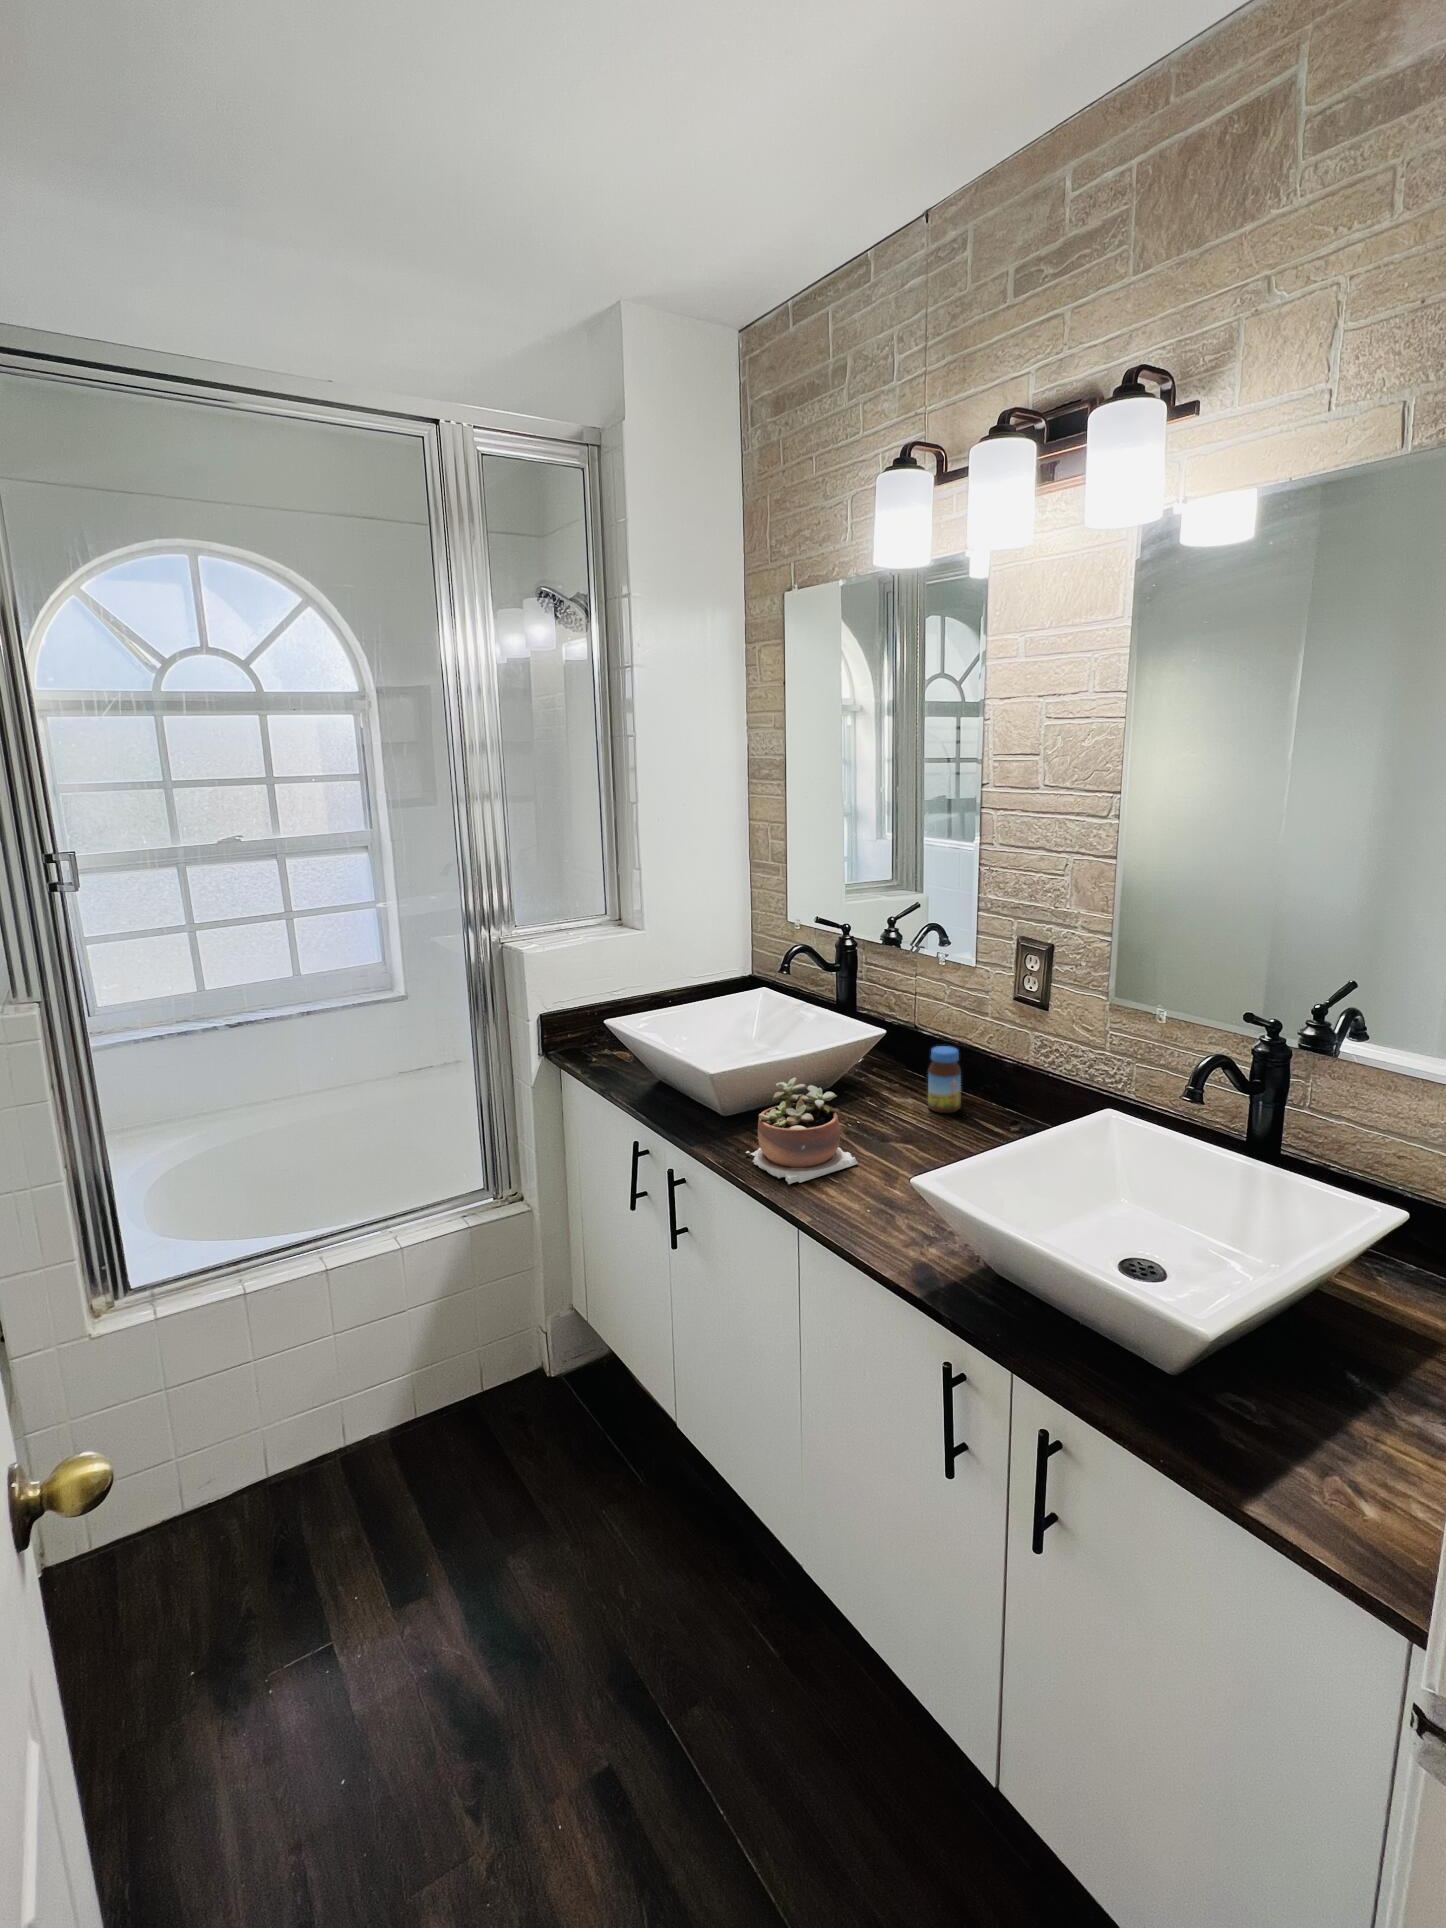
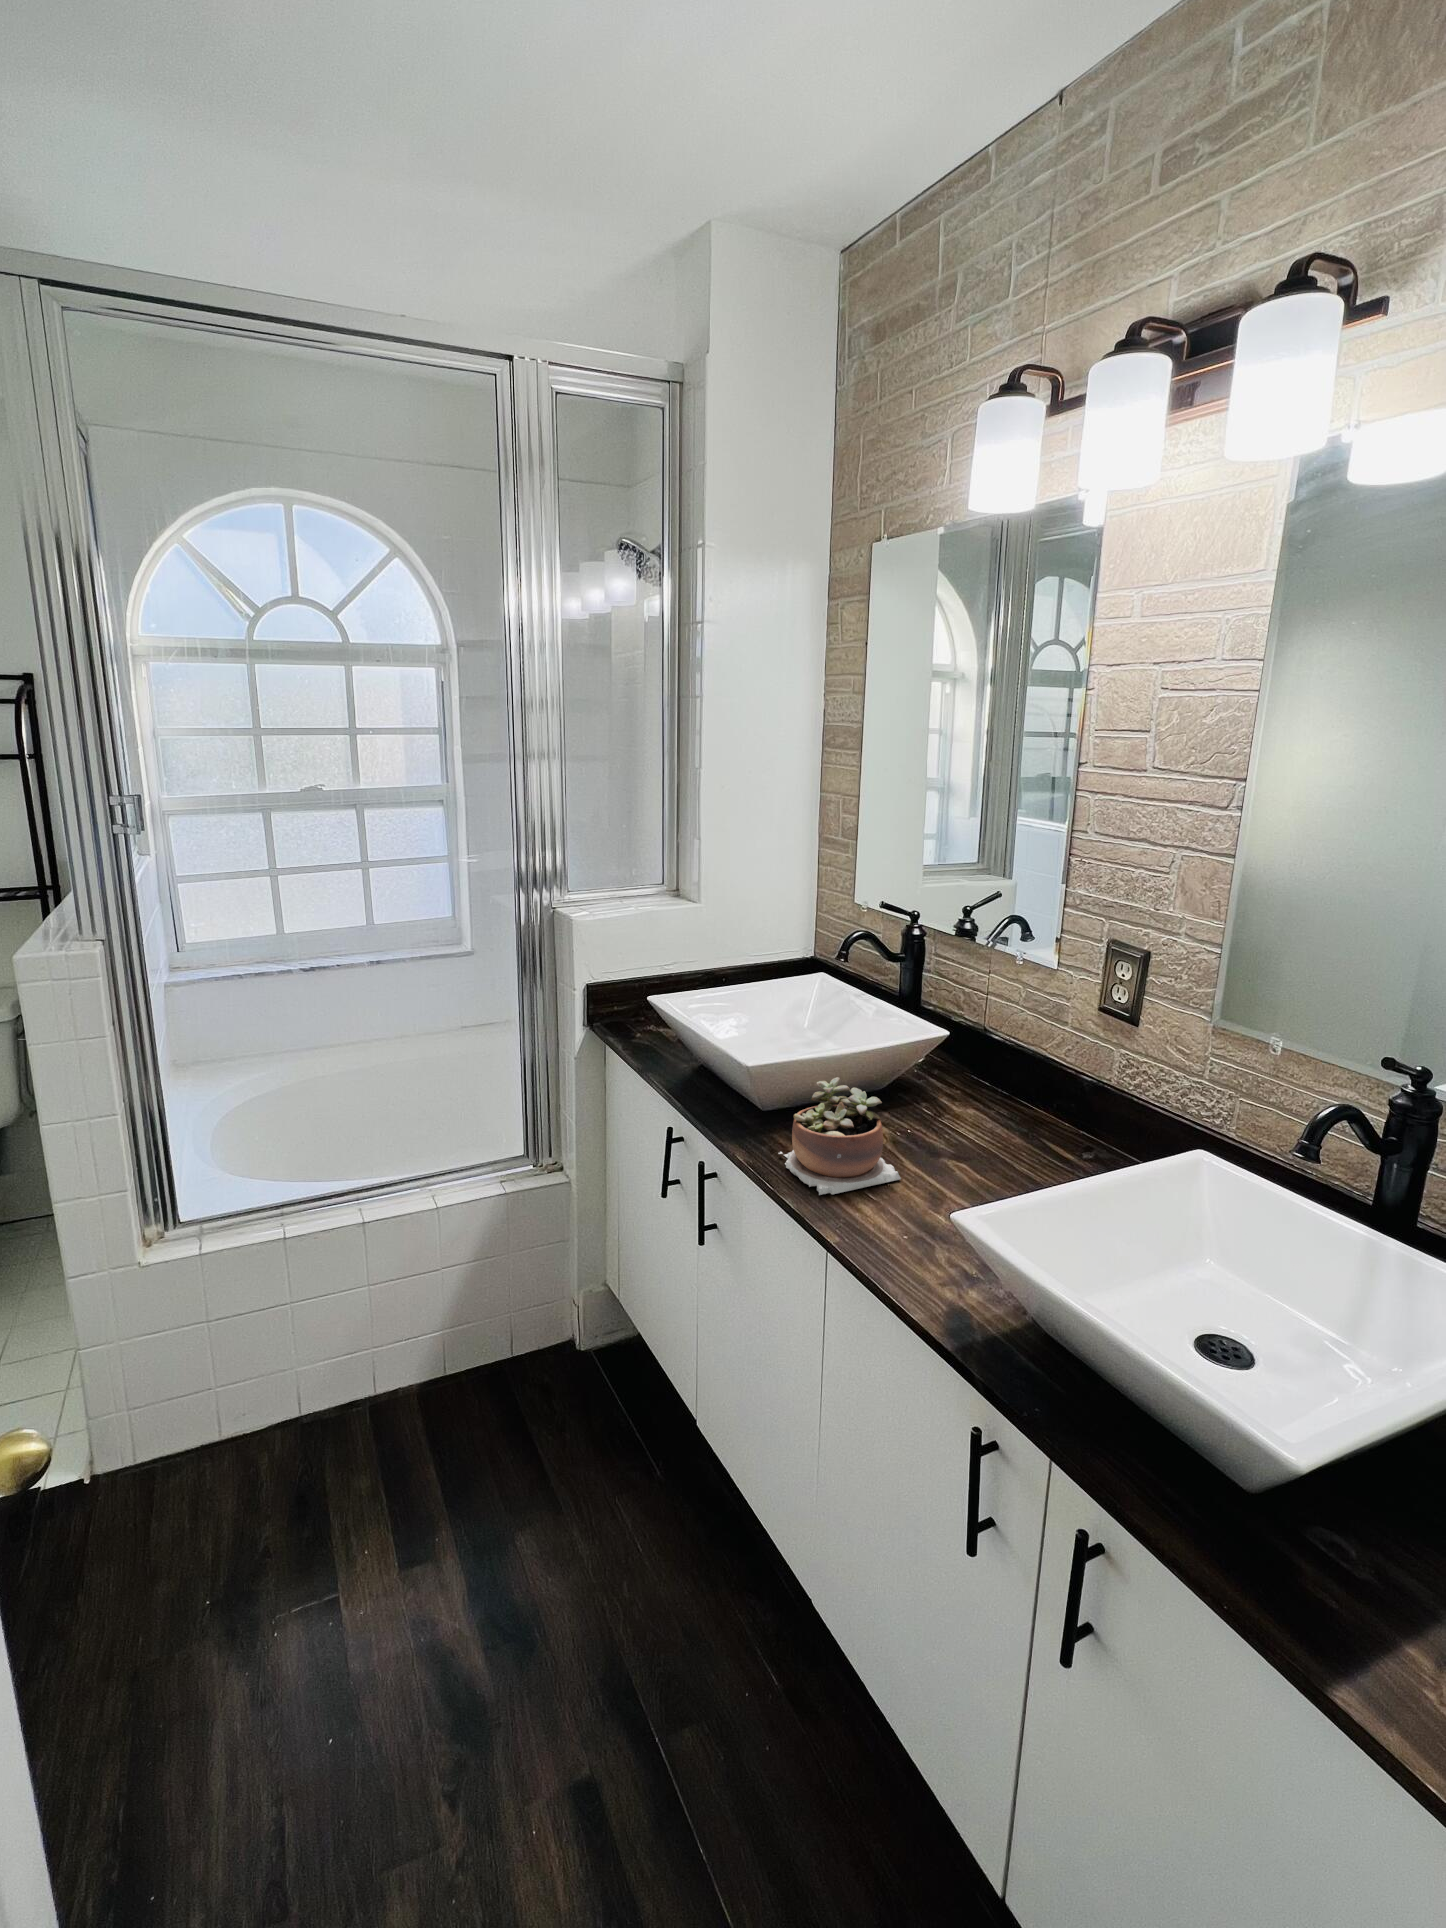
jar: present [928,1046,961,1113] -> none [989,1054,1029,1129]

